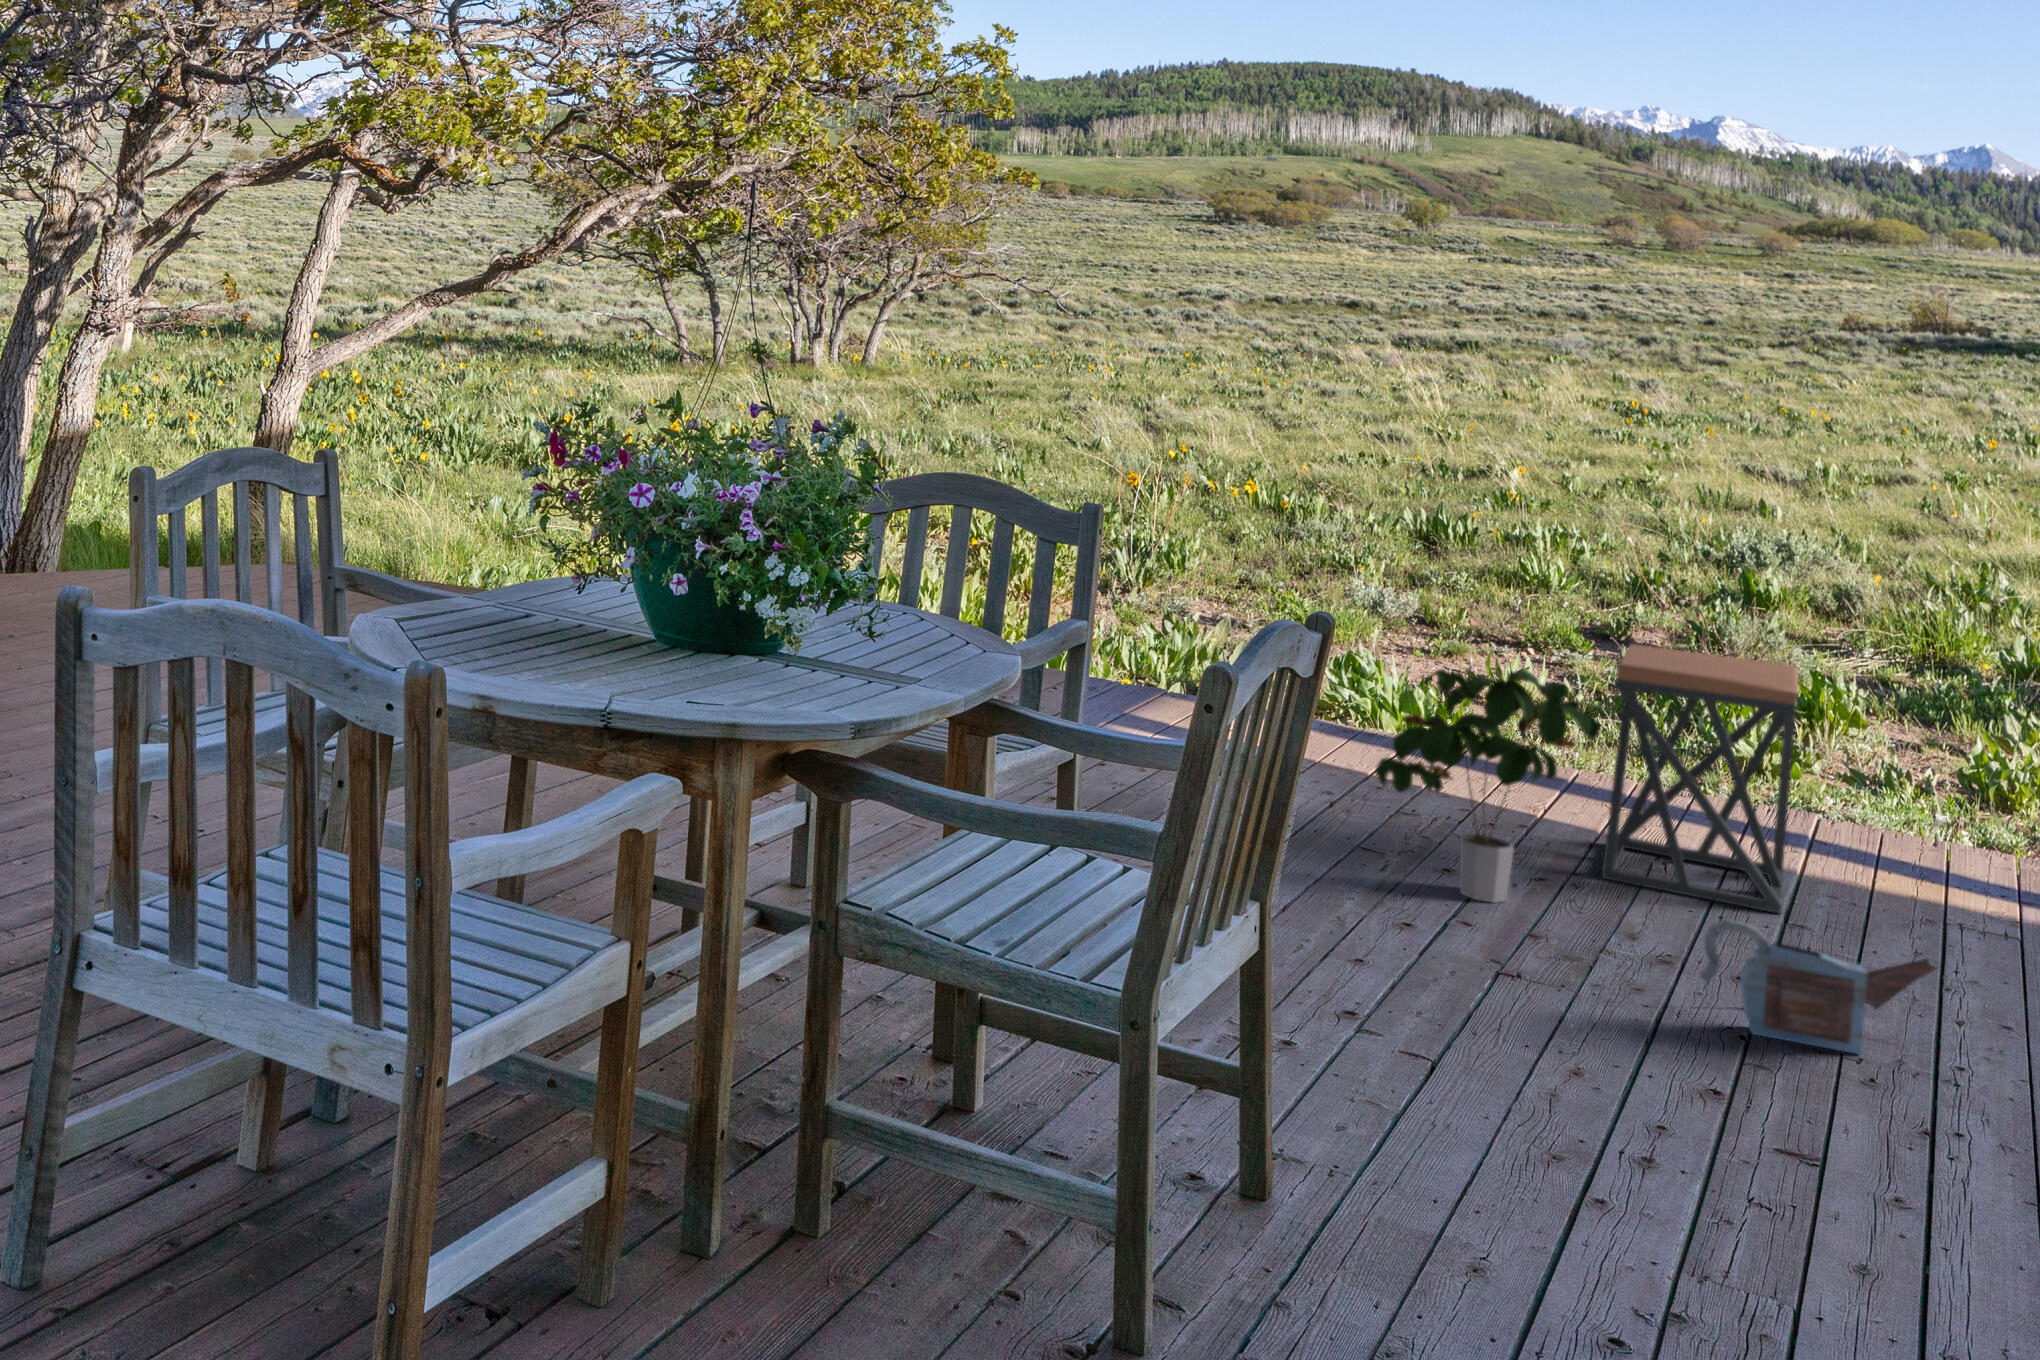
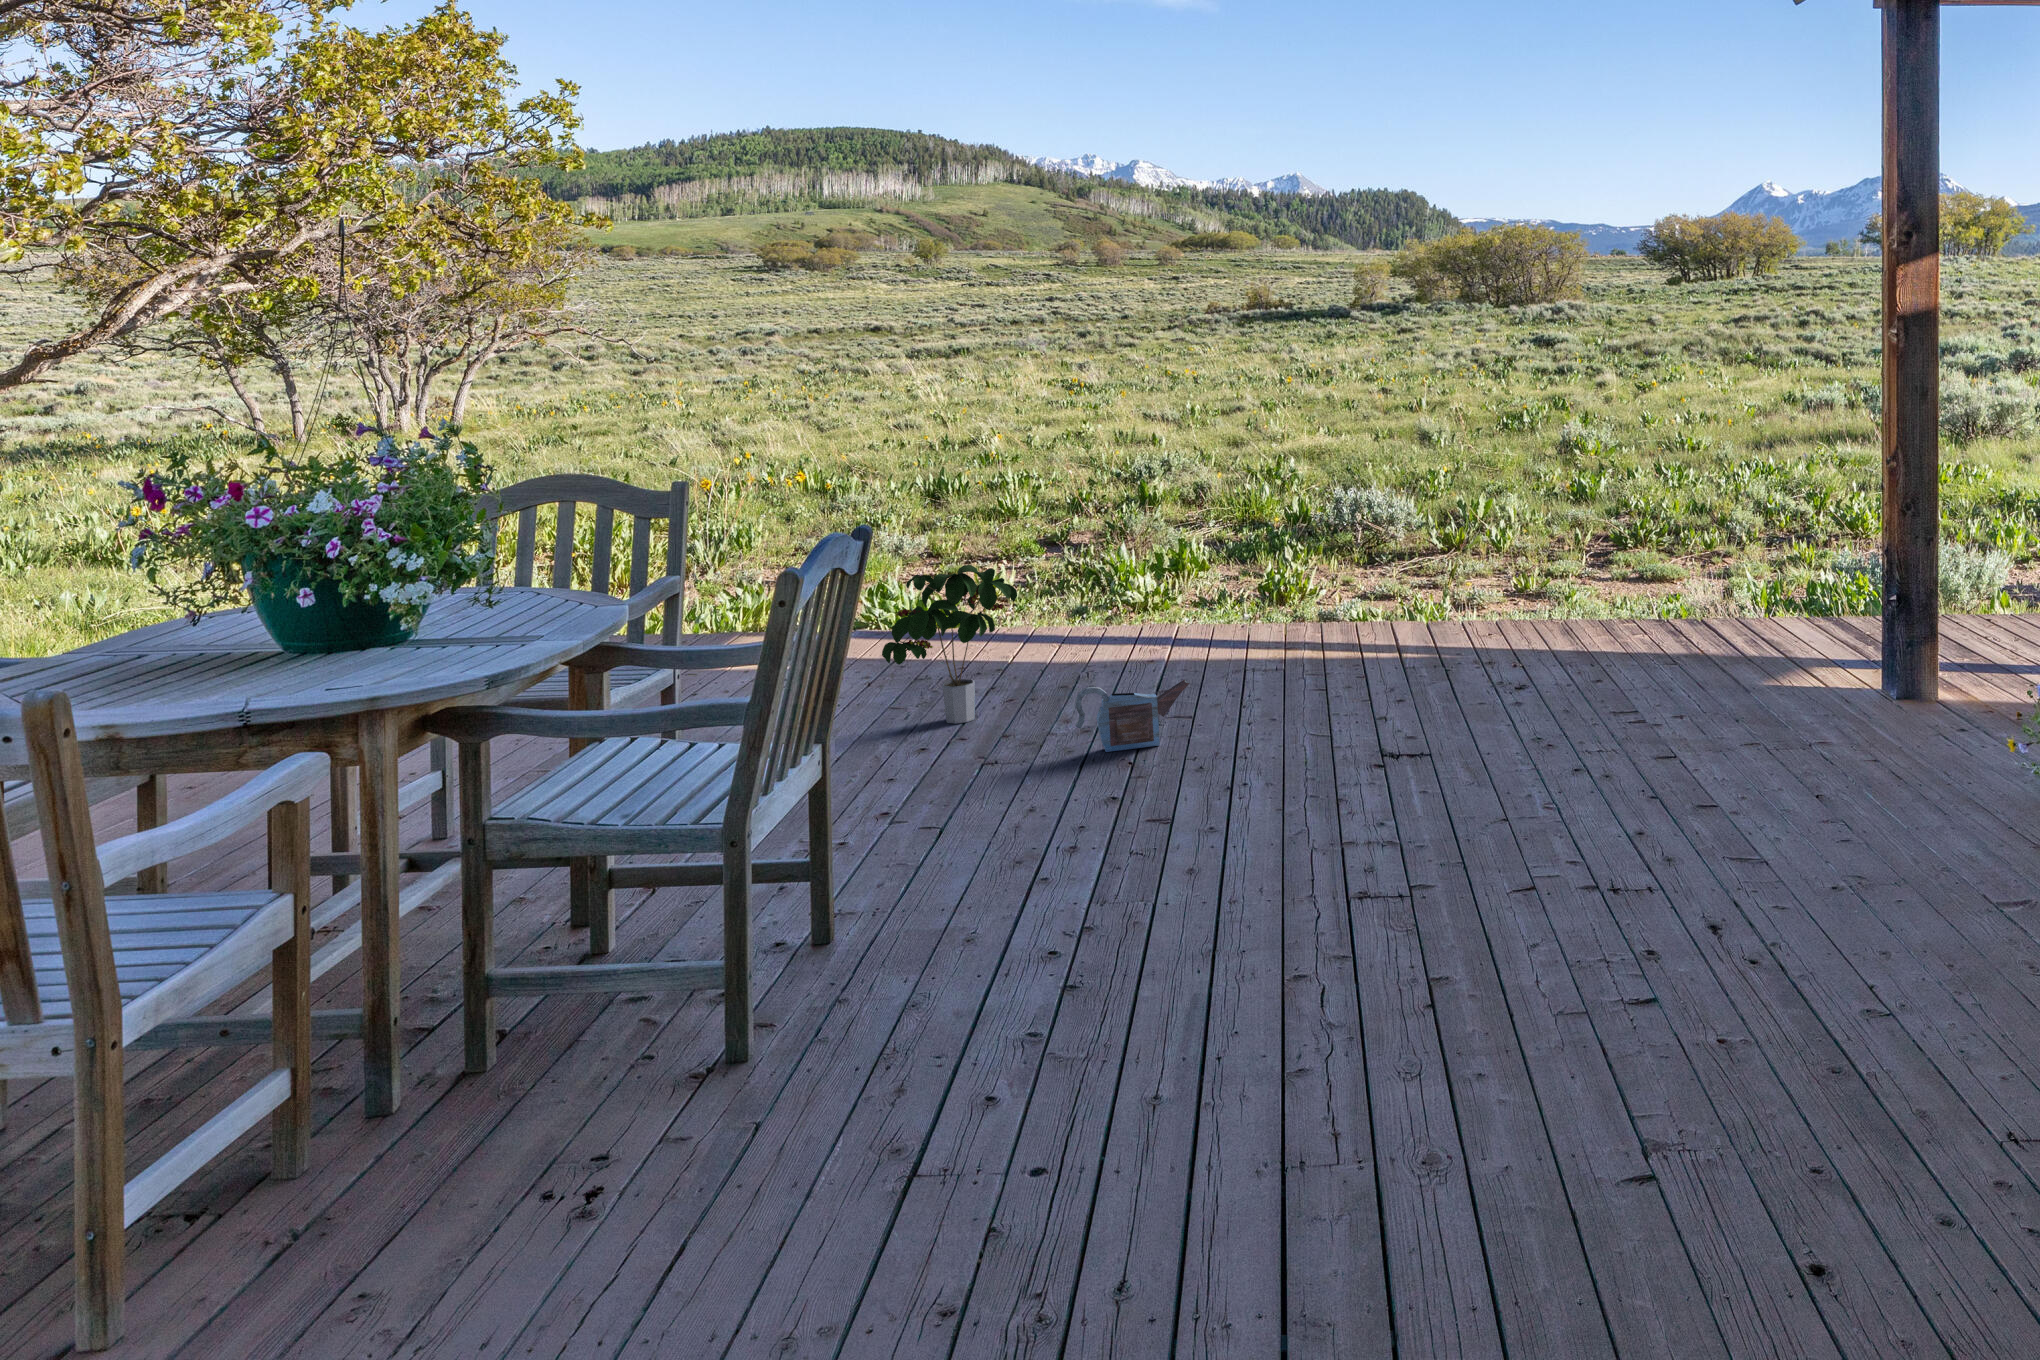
stool: present [1602,644,1799,914] -> none [1025,531,1134,690]

